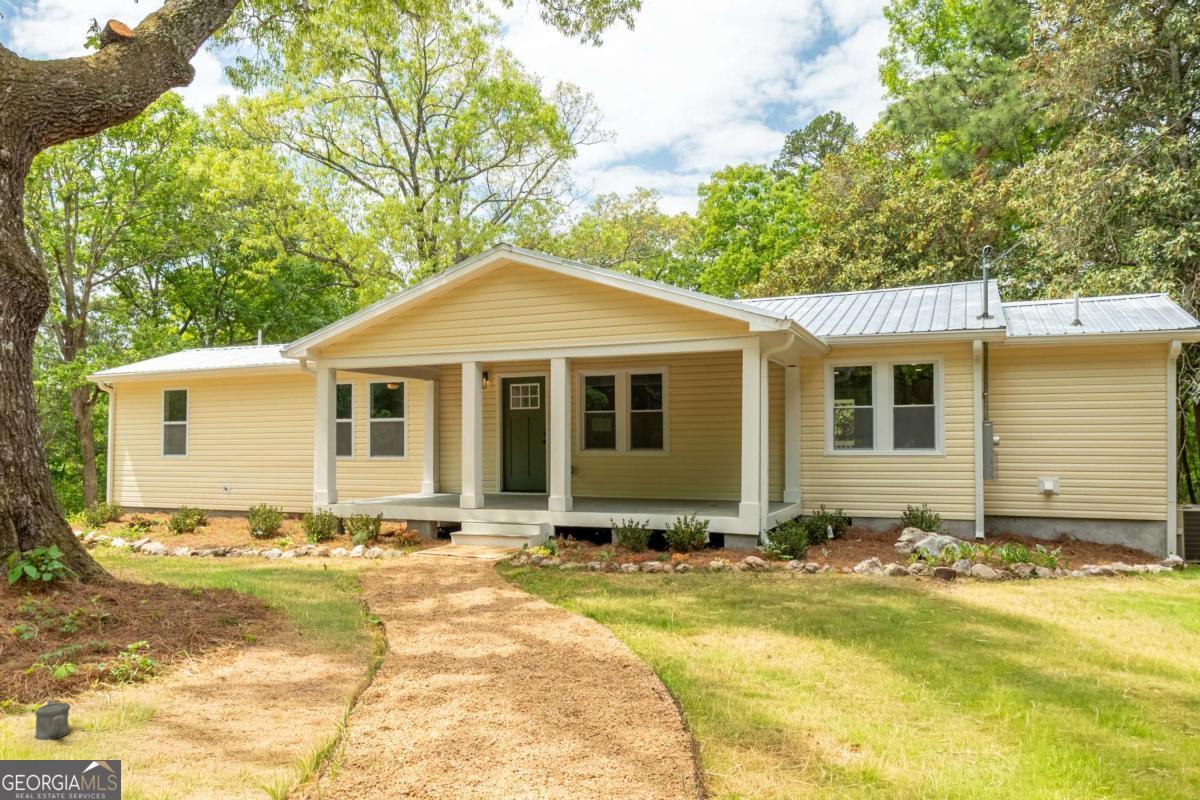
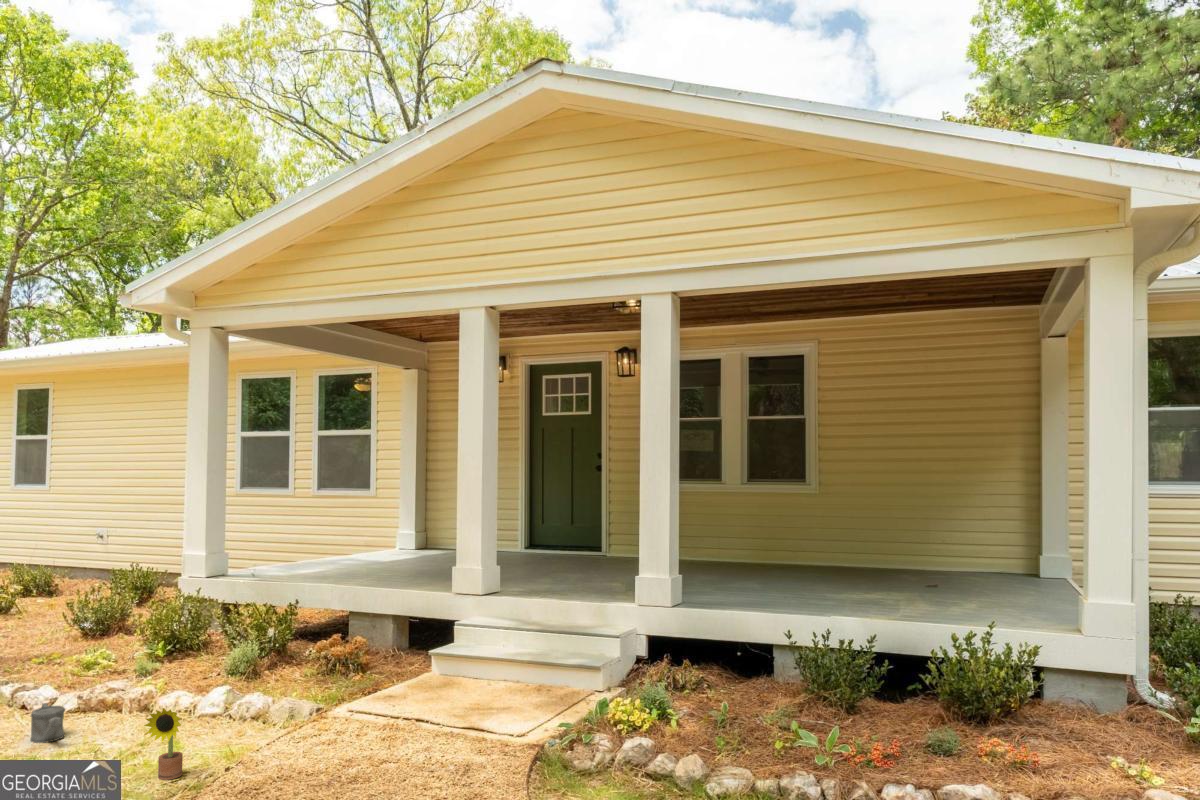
decorative plant: none [144,709,183,779] -> present [144,708,183,780]

